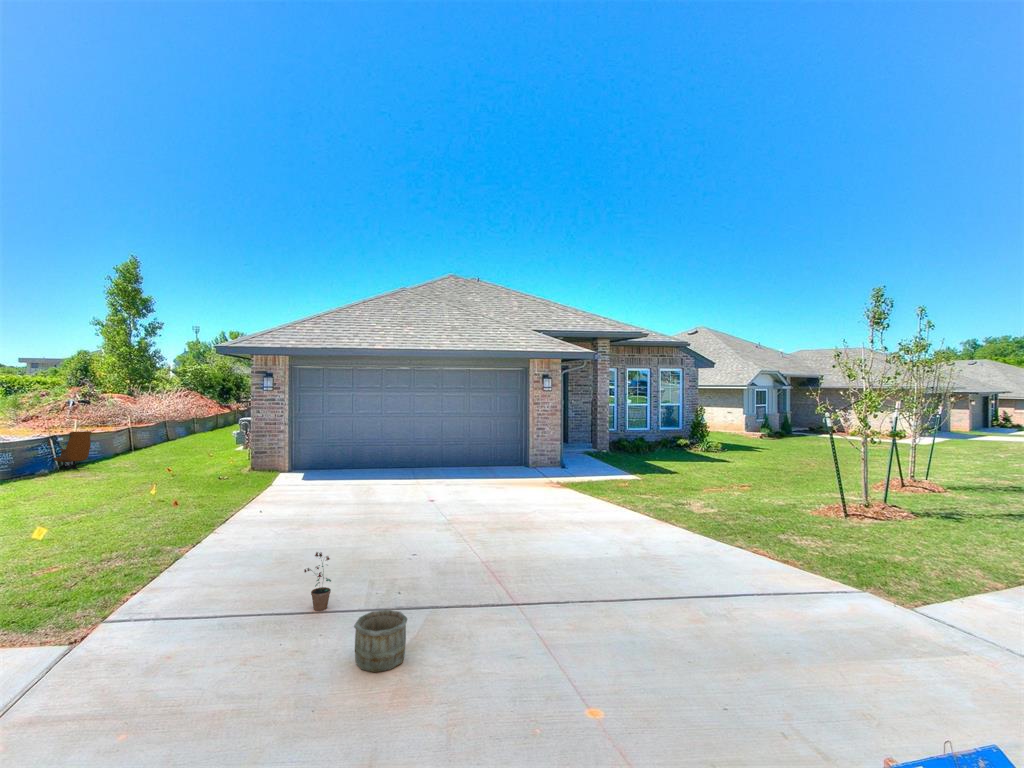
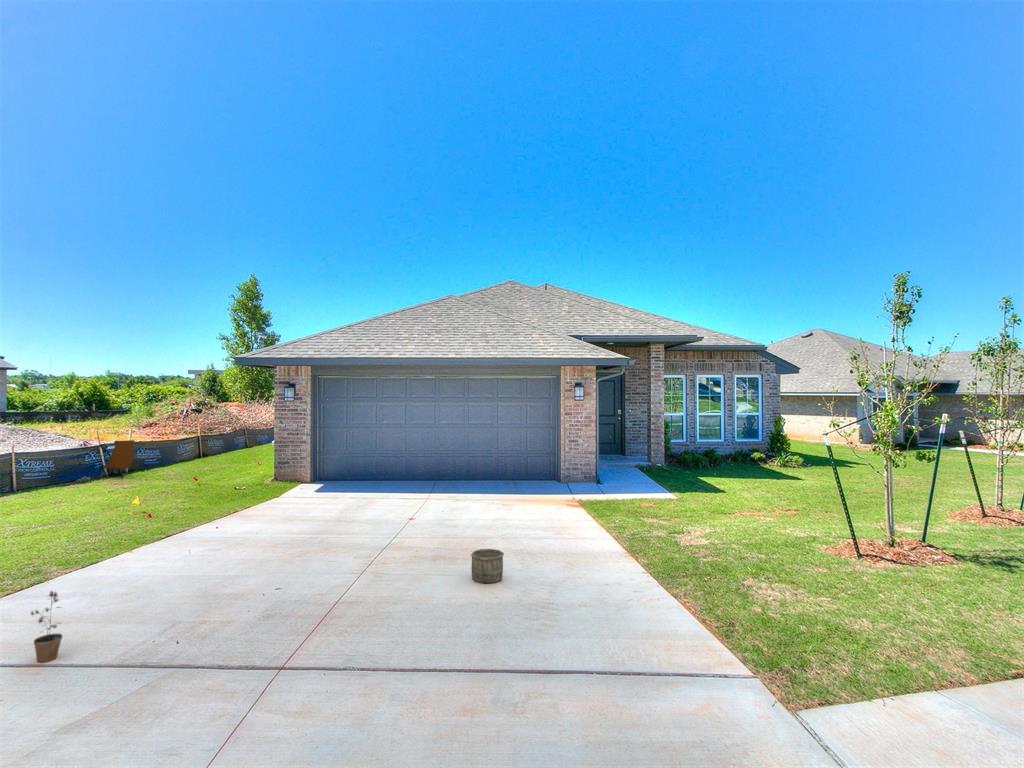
potted plant: present [304,552,331,611] -> present [31,591,62,662]
wooden bucket: present [354,610,407,672] -> present [471,549,504,583]

